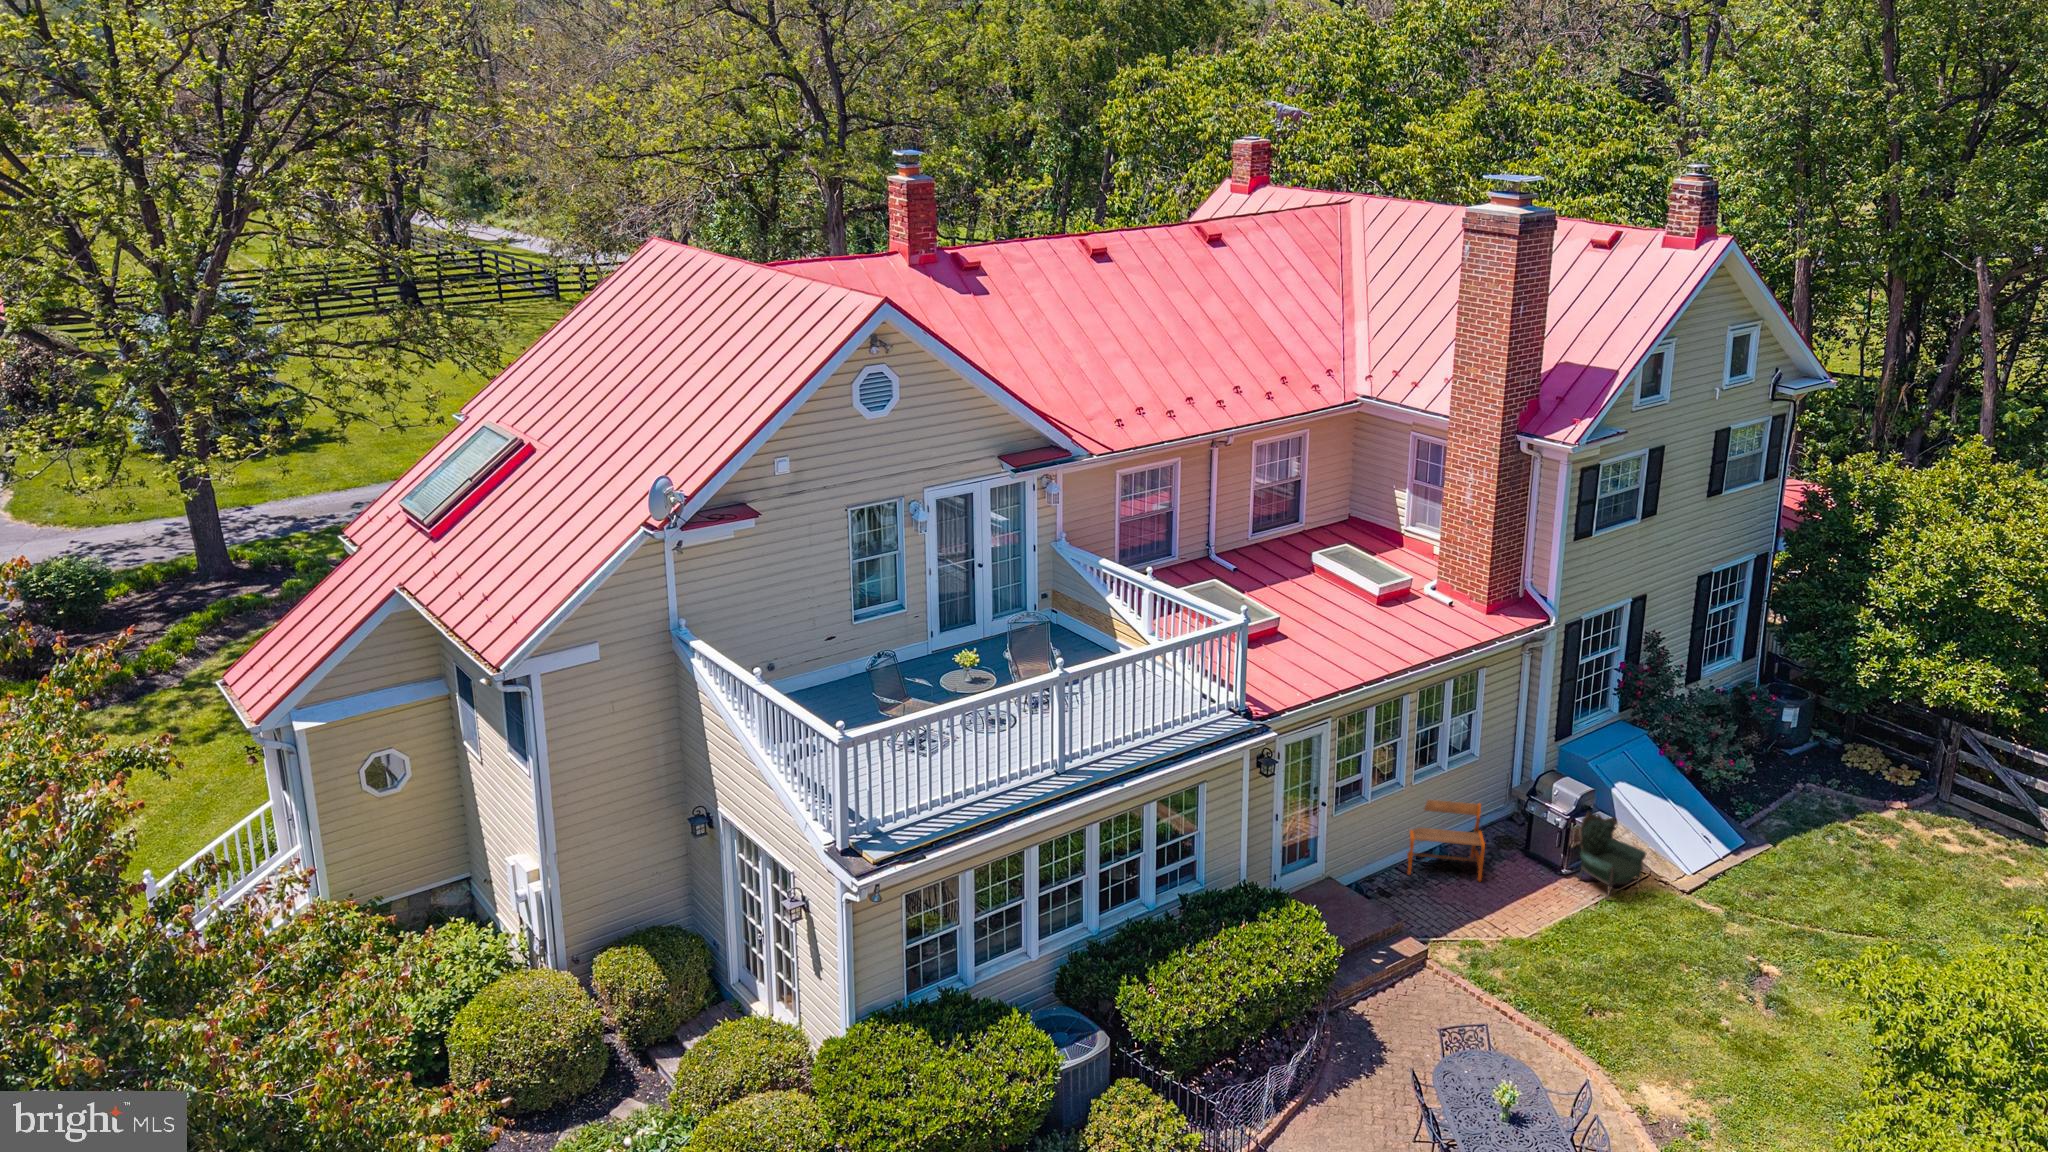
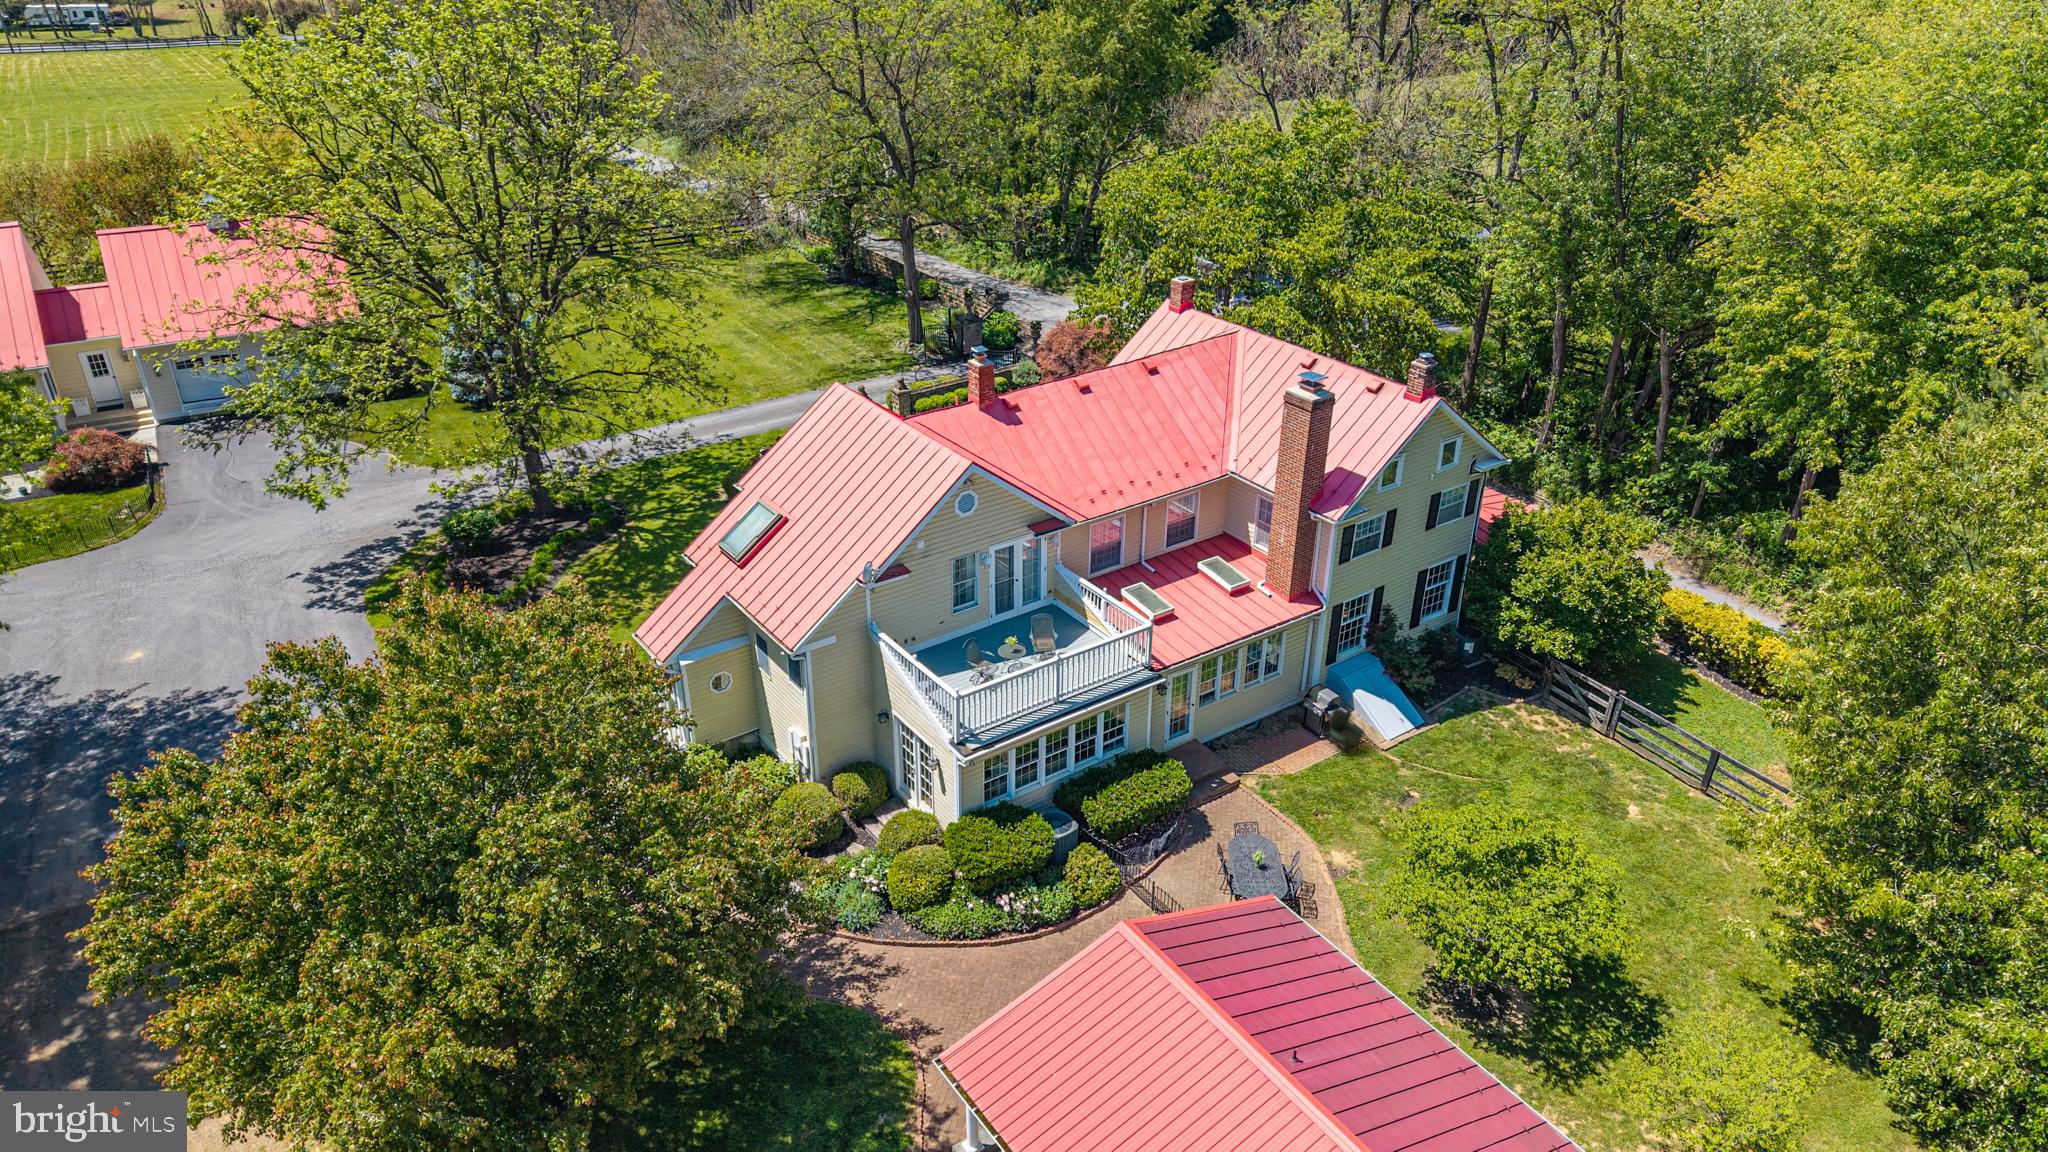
bench: present [1407,800,1485,881] -> none [1240,698,1281,743]

